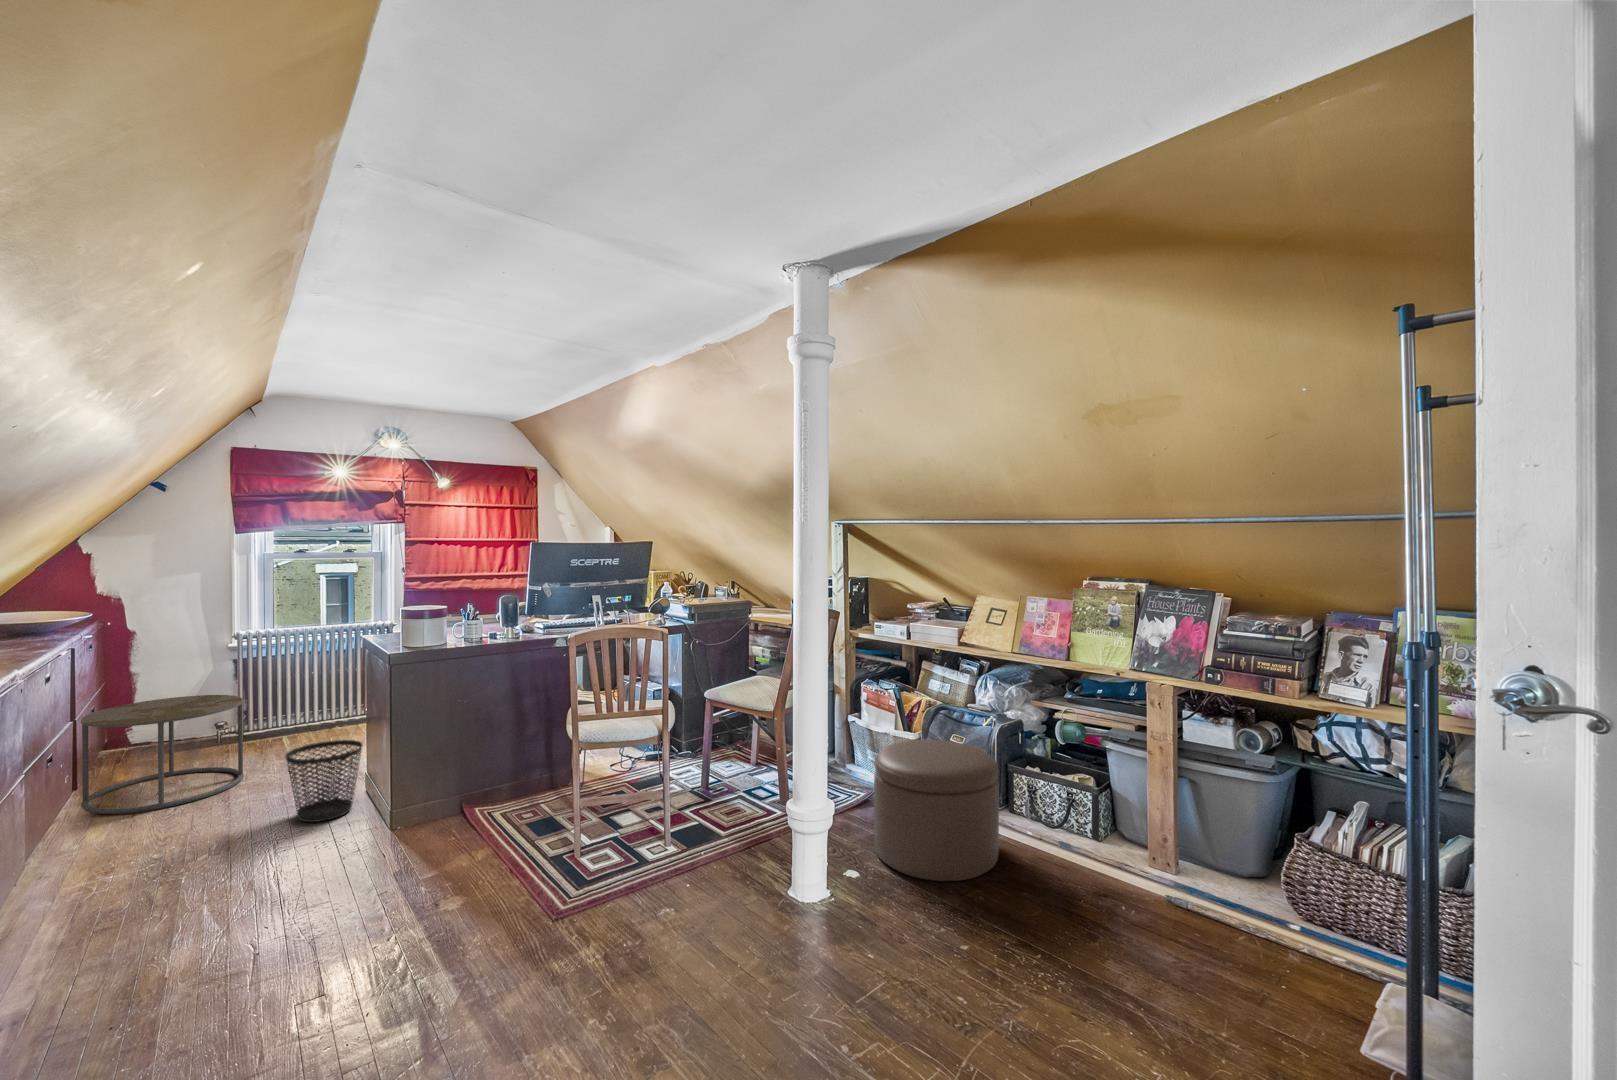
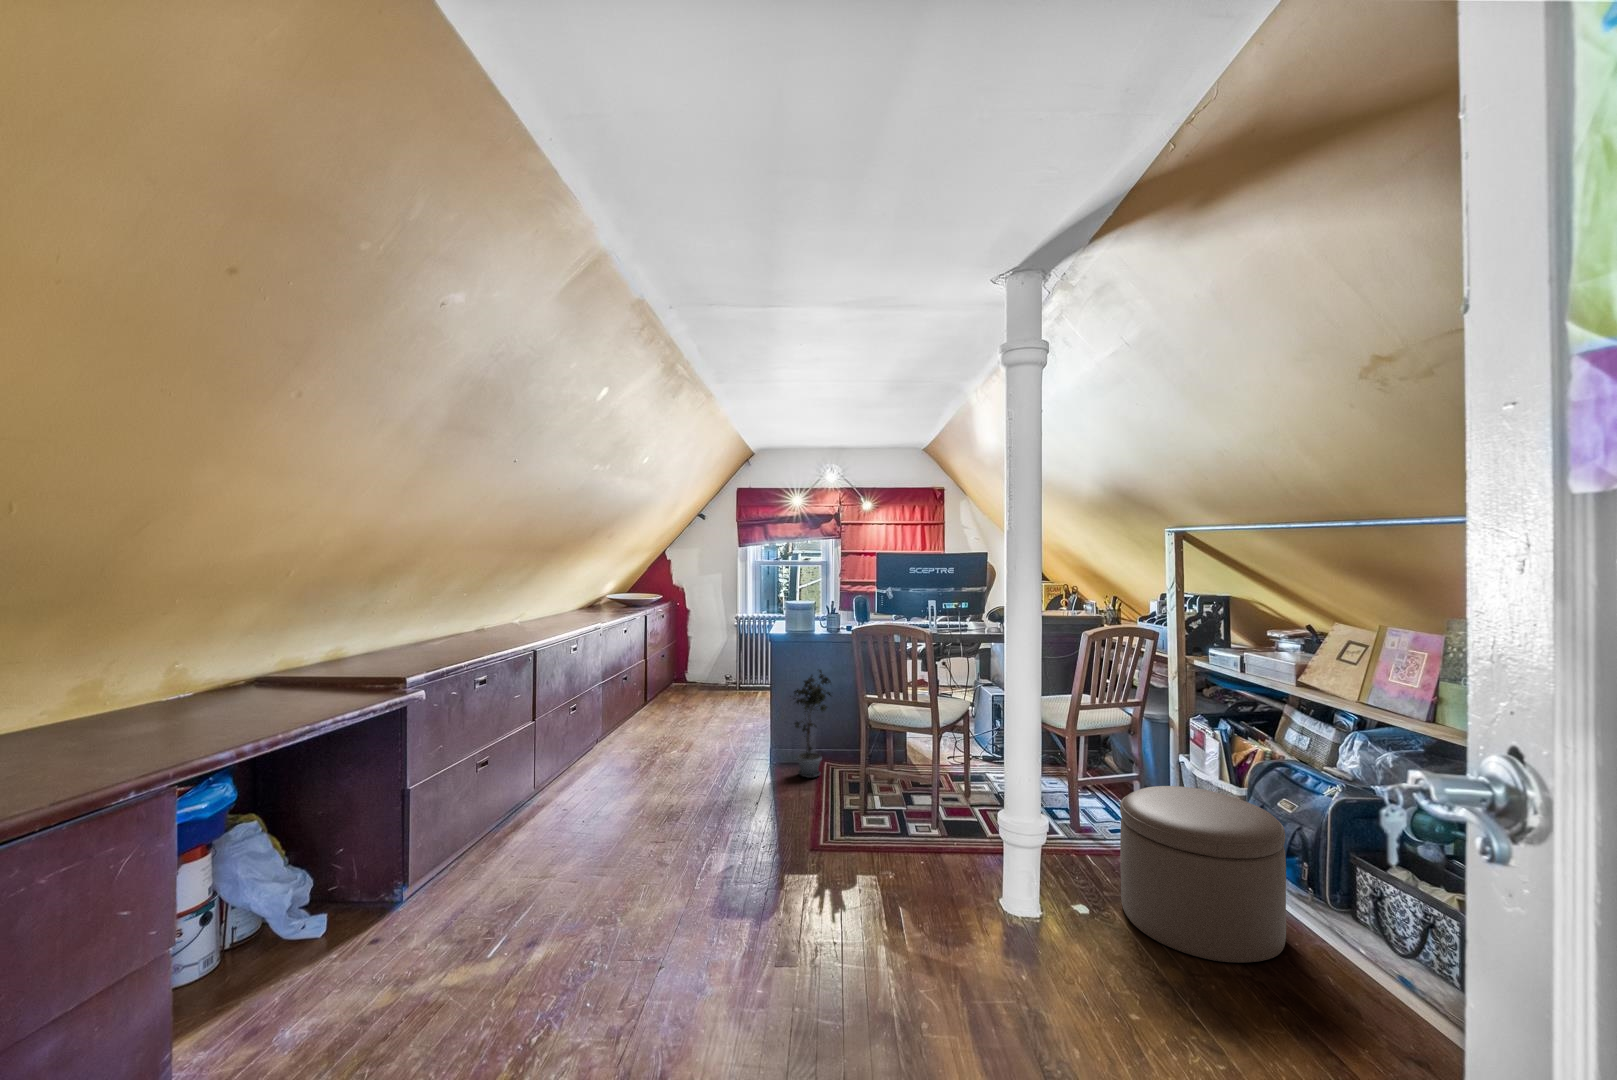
potted plant: none [433,690,500,834] -> present [790,670,831,778]
side table: present [81,695,244,814] -> none [648,653,725,720]
wastebasket: present [286,740,362,822] -> none [723,694,767,748]

